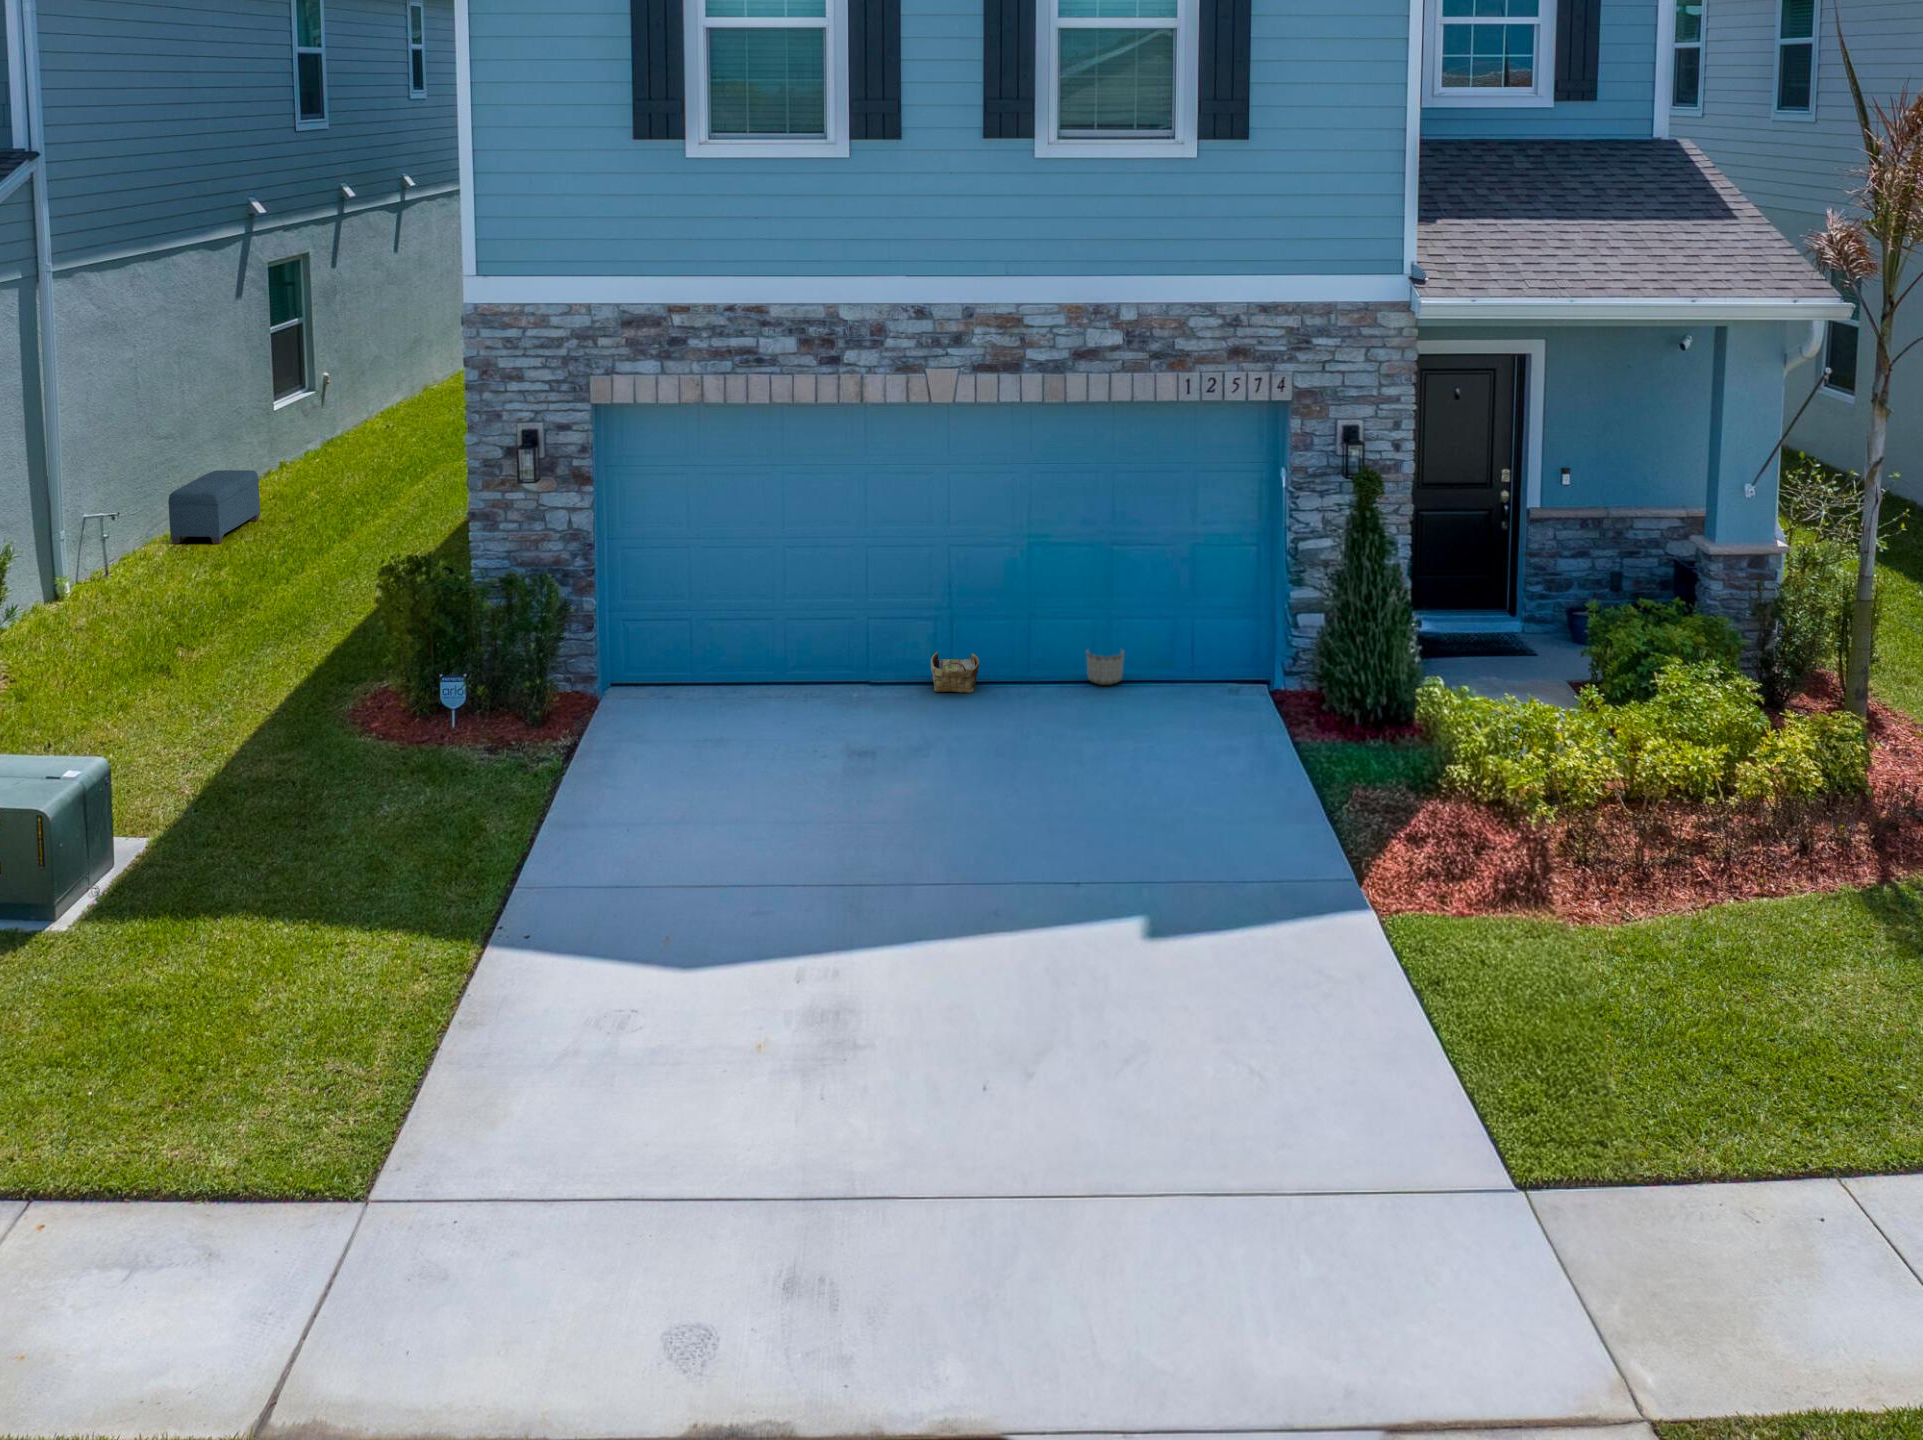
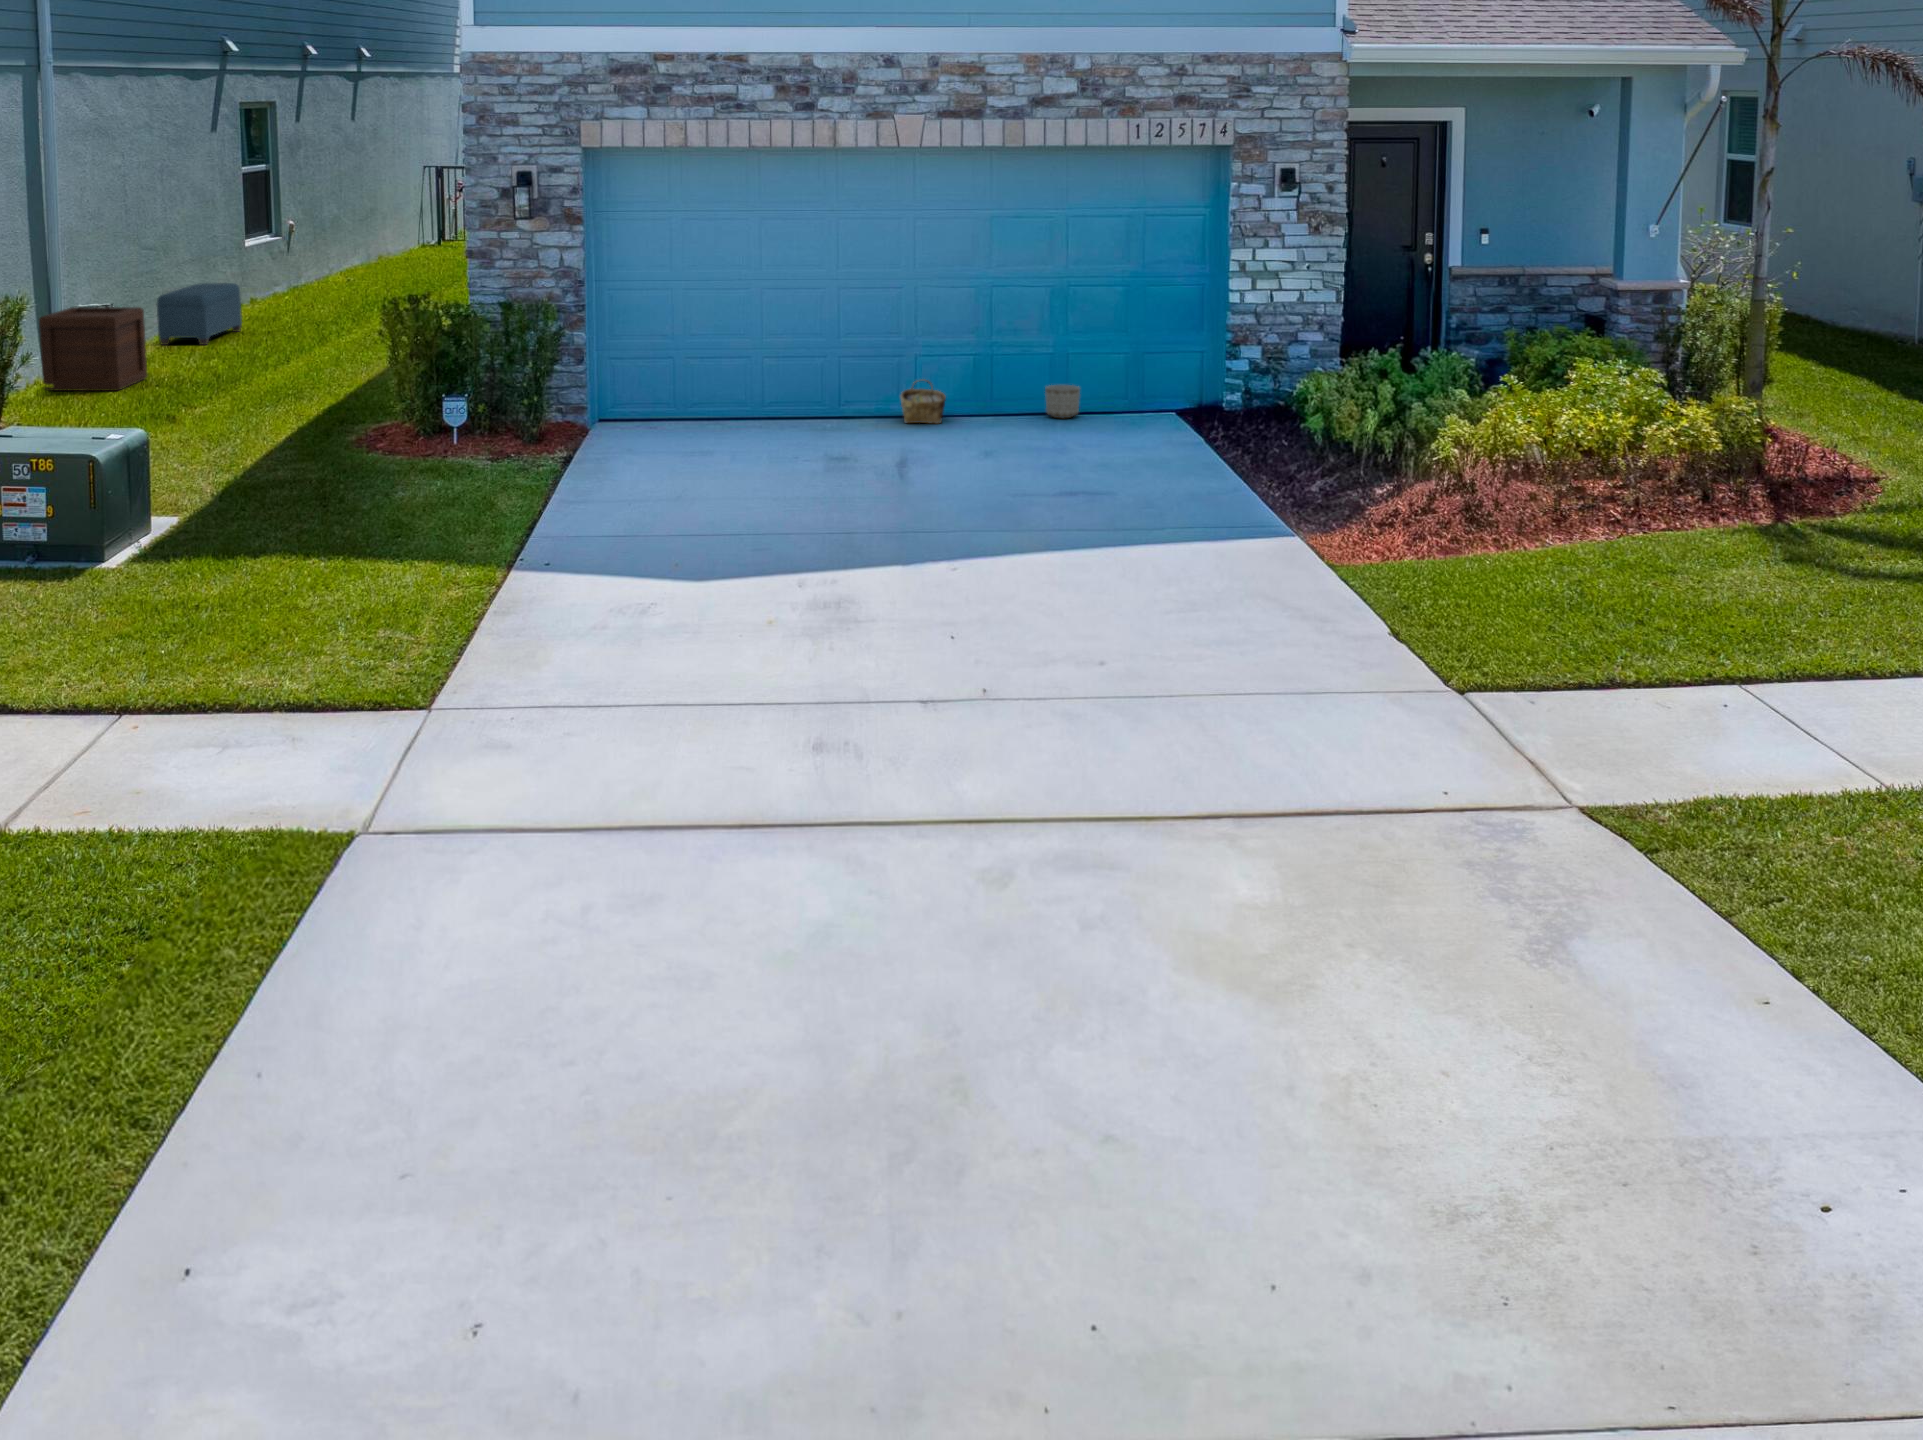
wooden crate: none [34,528,150,623] -> present [39,307,148,391]

